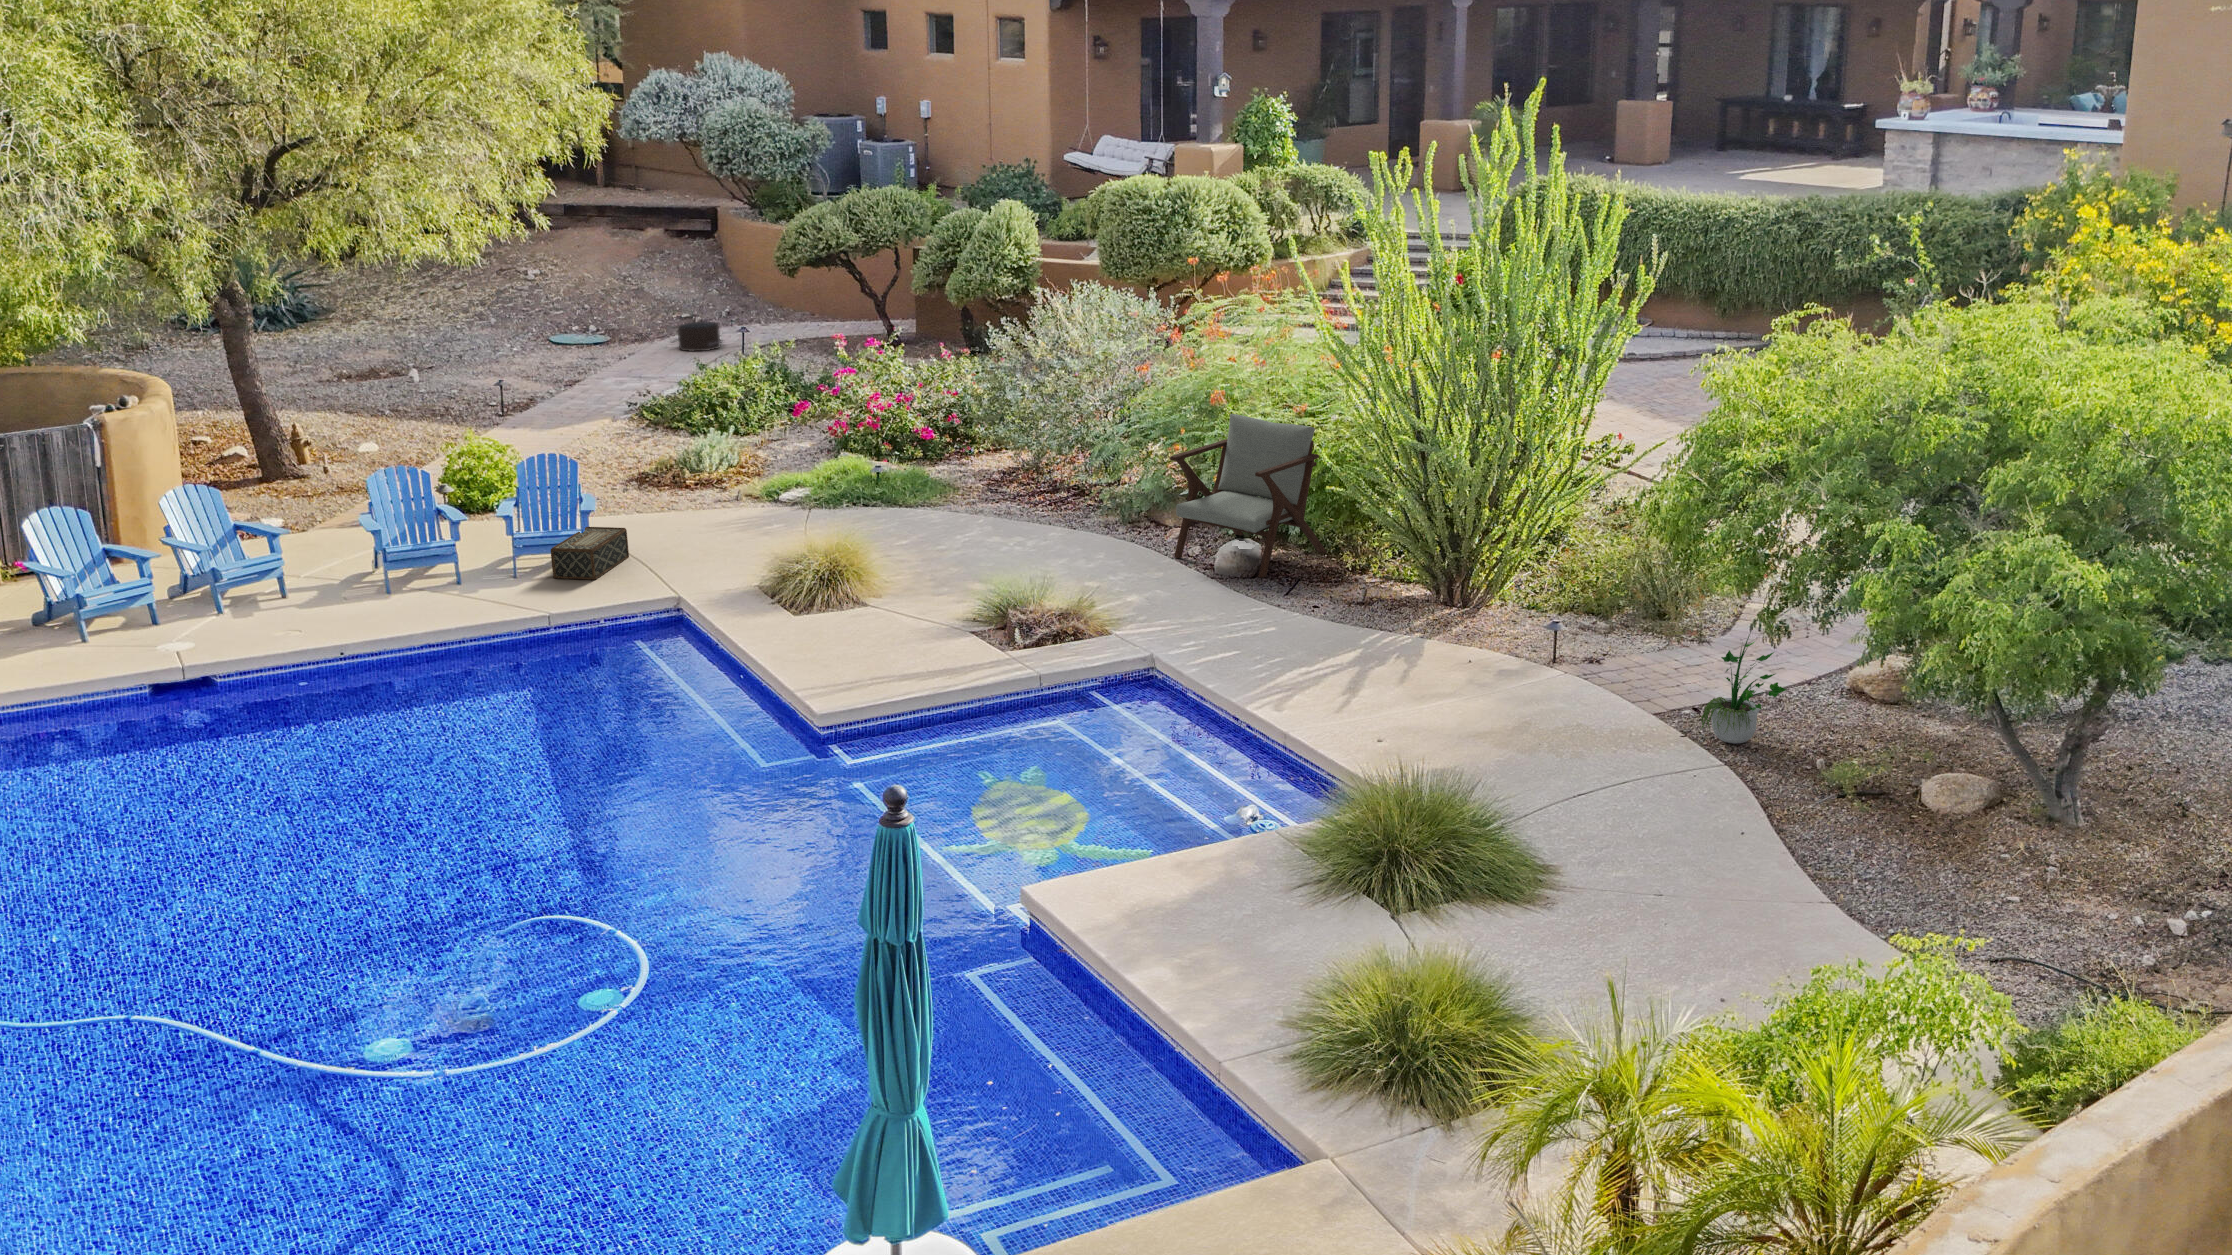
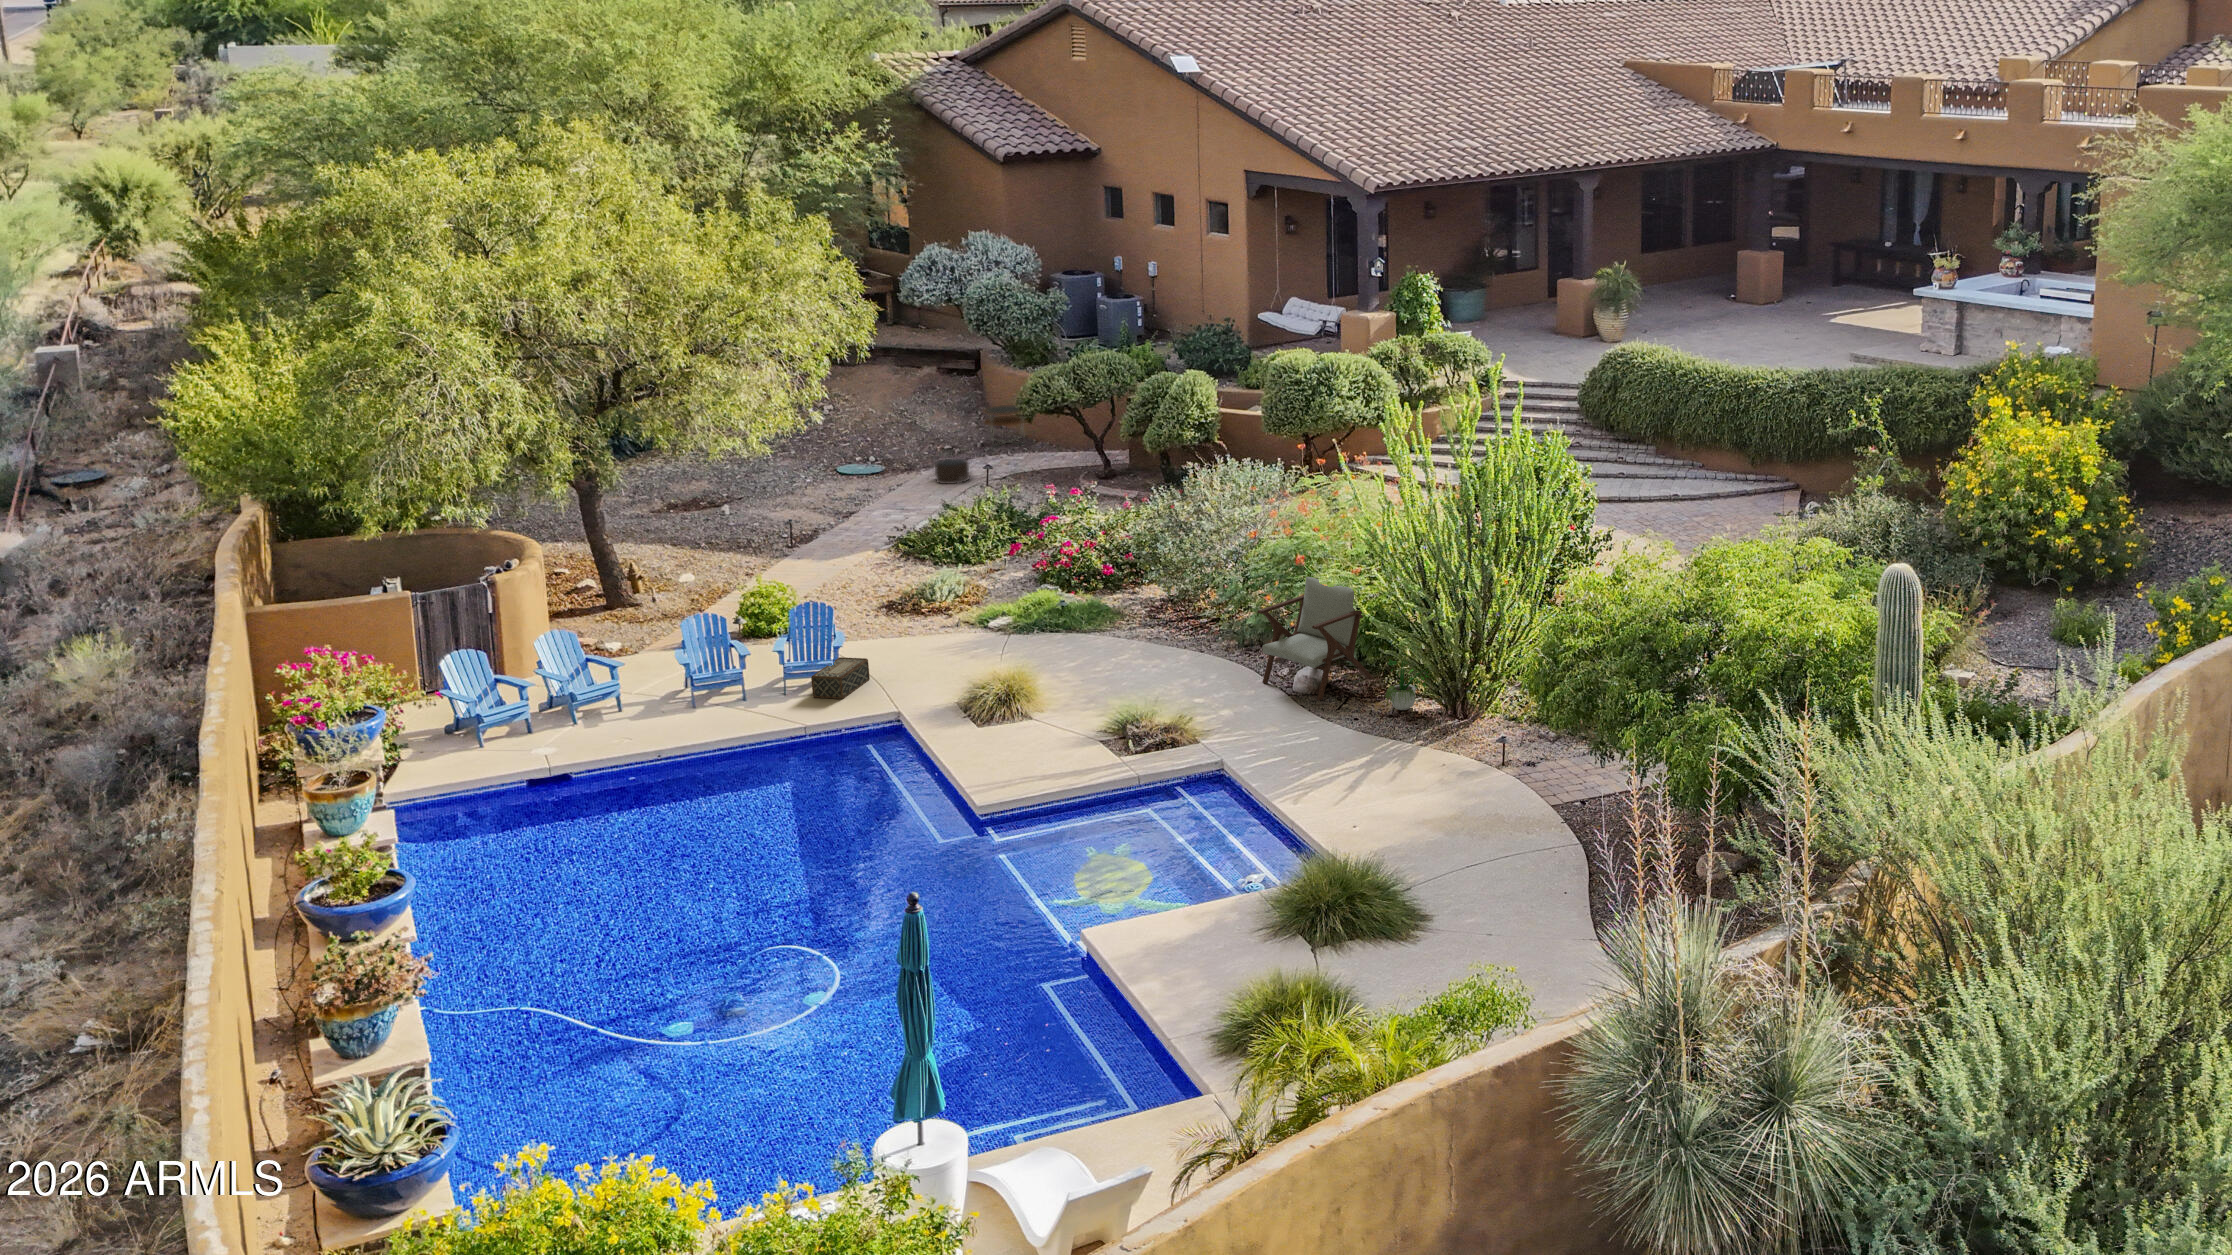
side table: none [729,267,785,316] -> present [984,405,1026,443]
potted plant: present [1701,634,1787,744] -> present [1386,653,1431,710]

